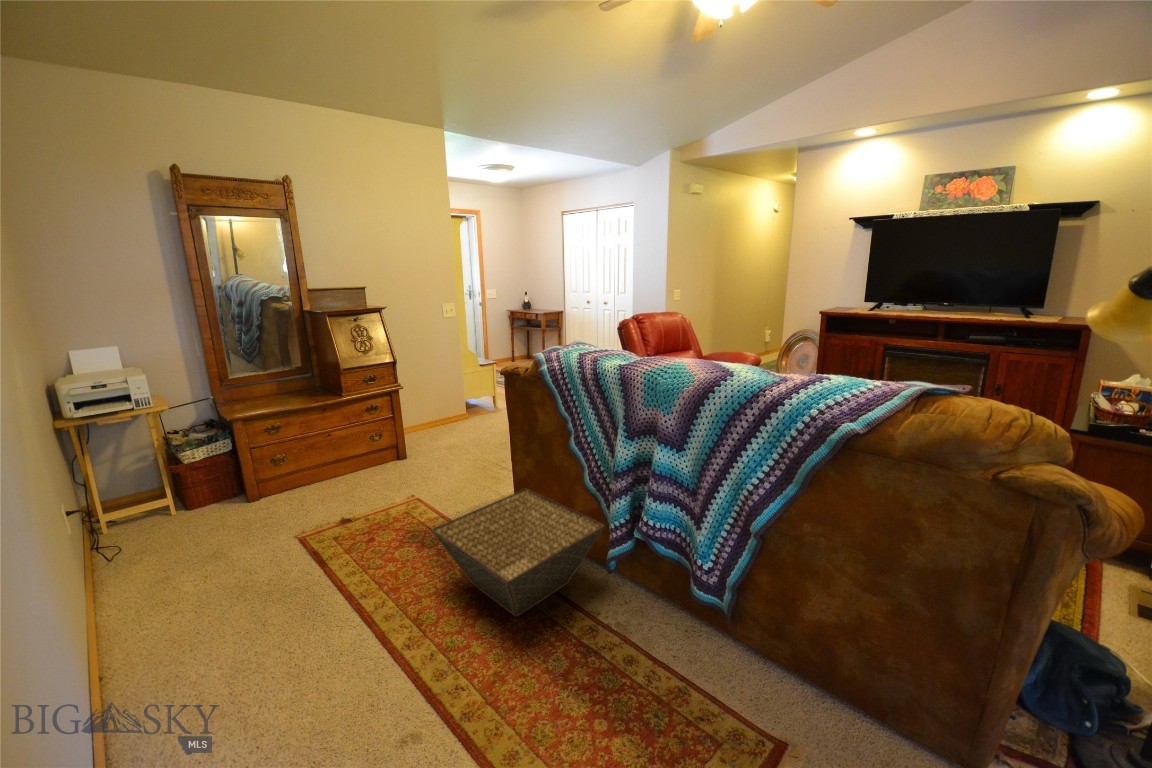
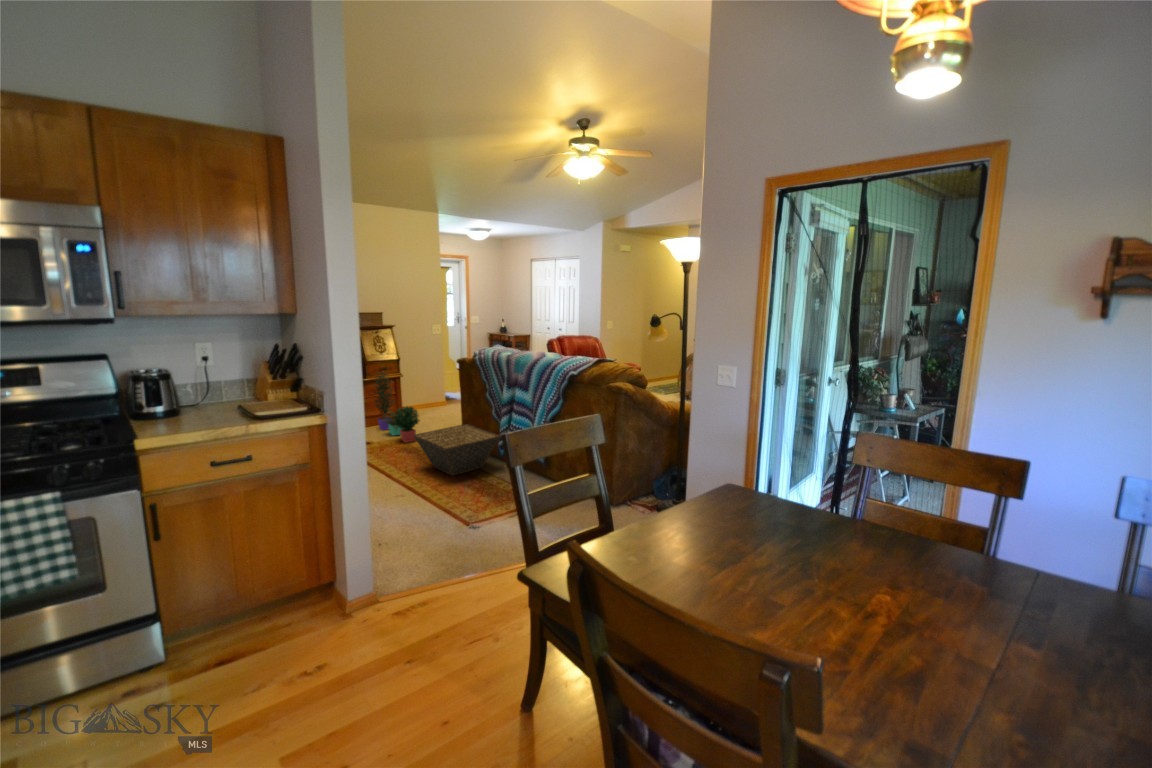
potted plant: none [352,383,438,511] -> present [374,372,419,442]

